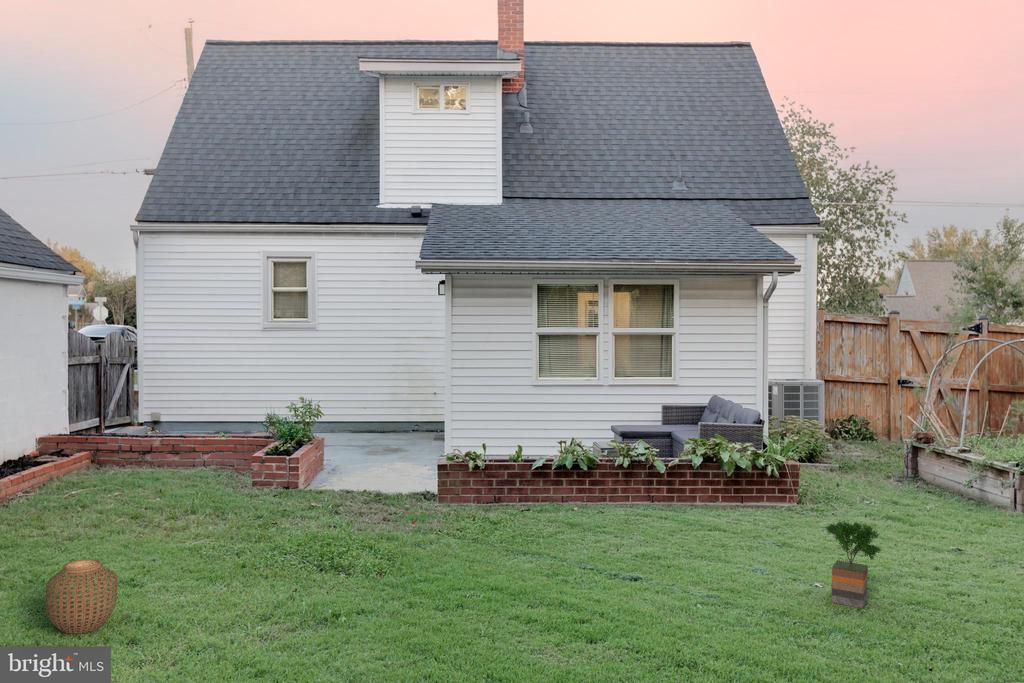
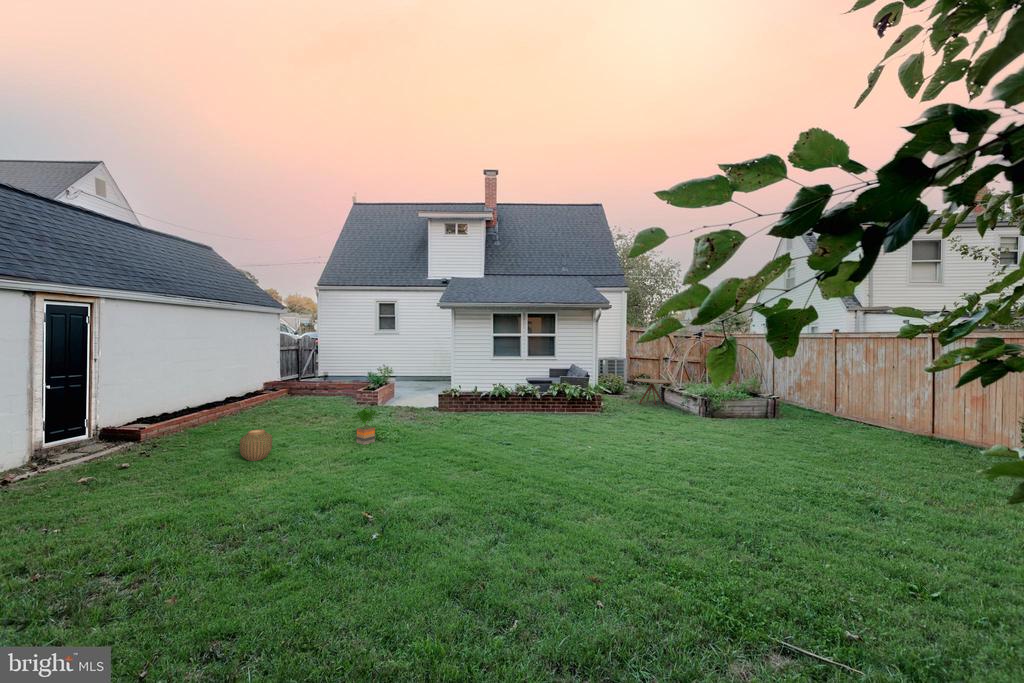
round table: none [853,426,938,487] -> present [634,379,670,406]
potted tree: present [826,521,881,608] -> present [355,409,379,445]

